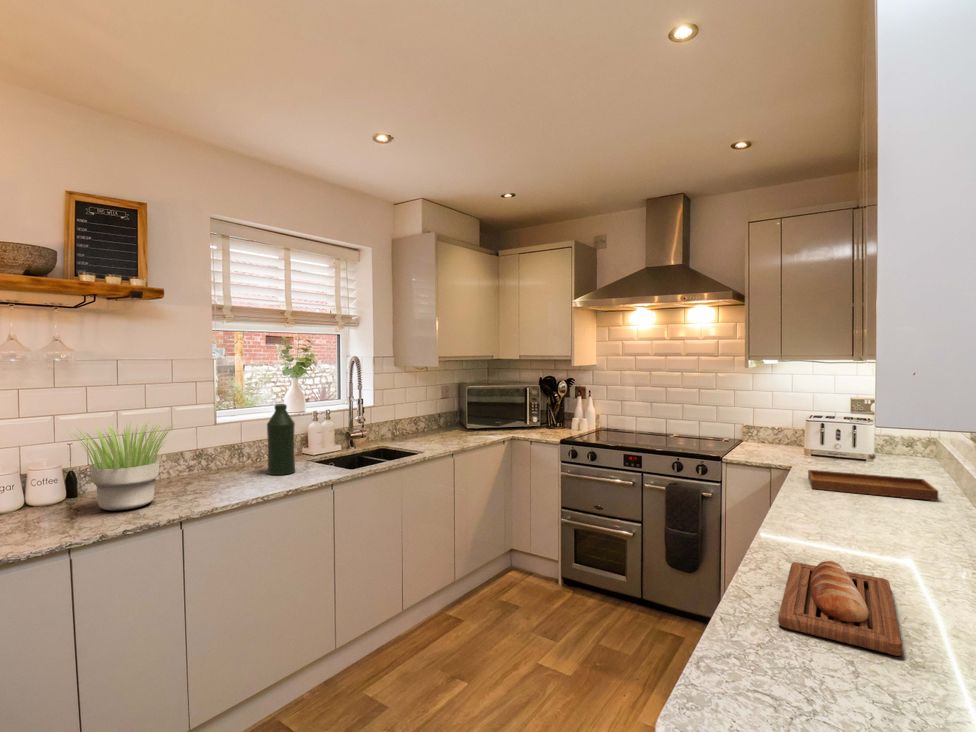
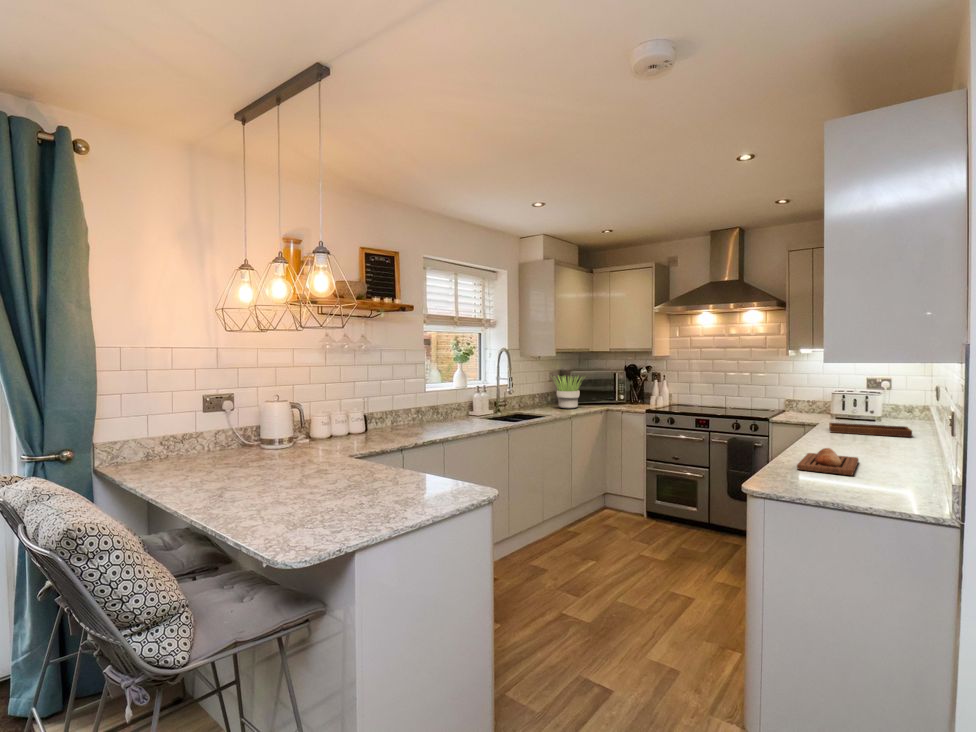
bottle: present [267,404,295,475] -> none [461,379,479,424]
potted plant: present [73,421,171,511] -> present [554,376,581,409]

